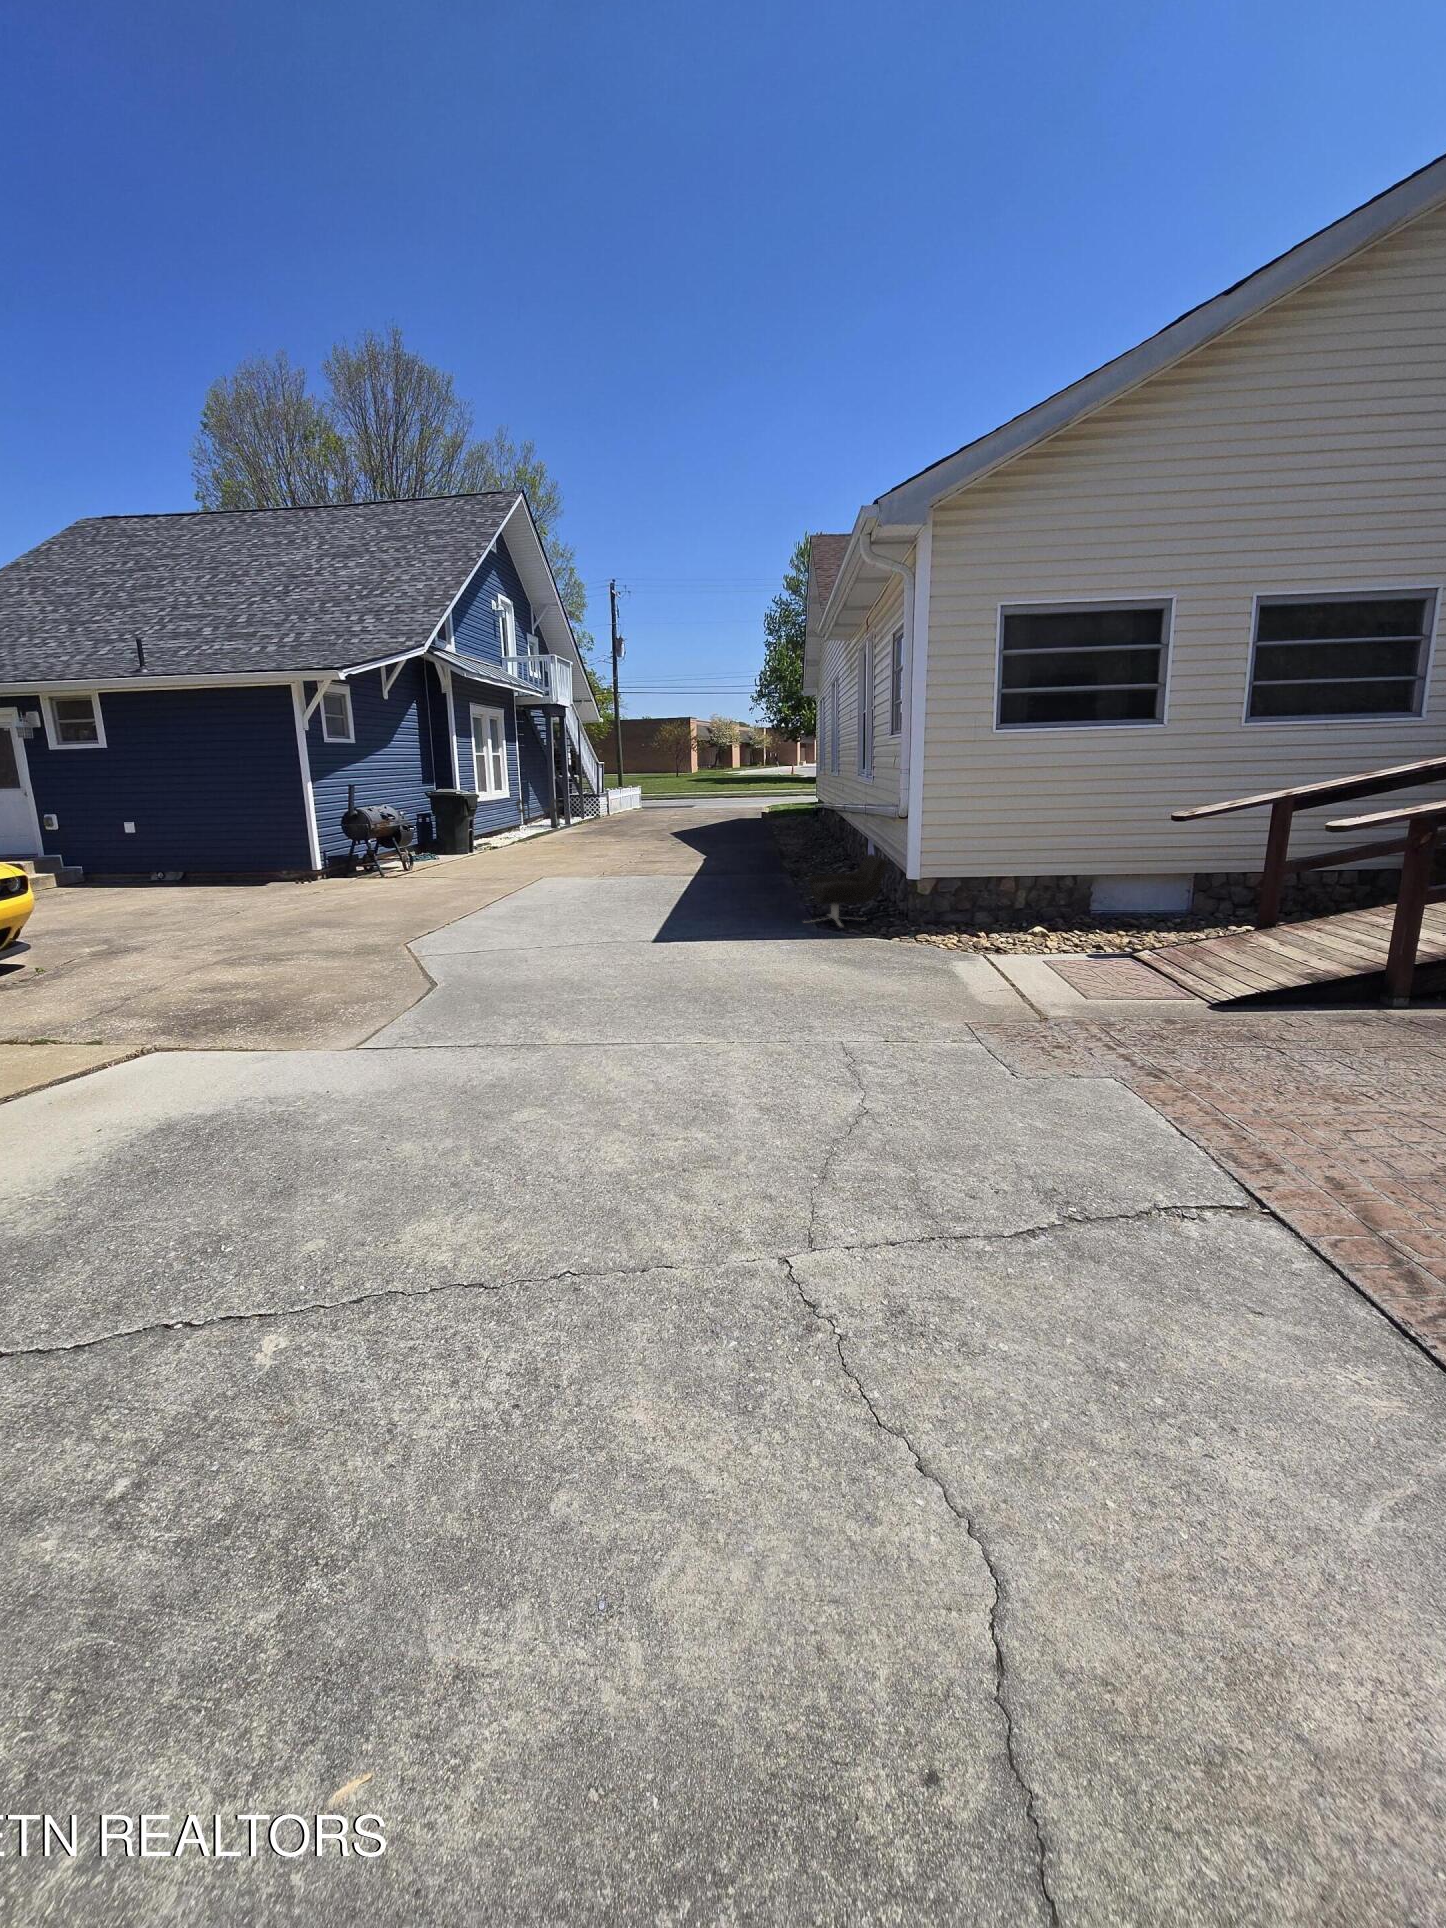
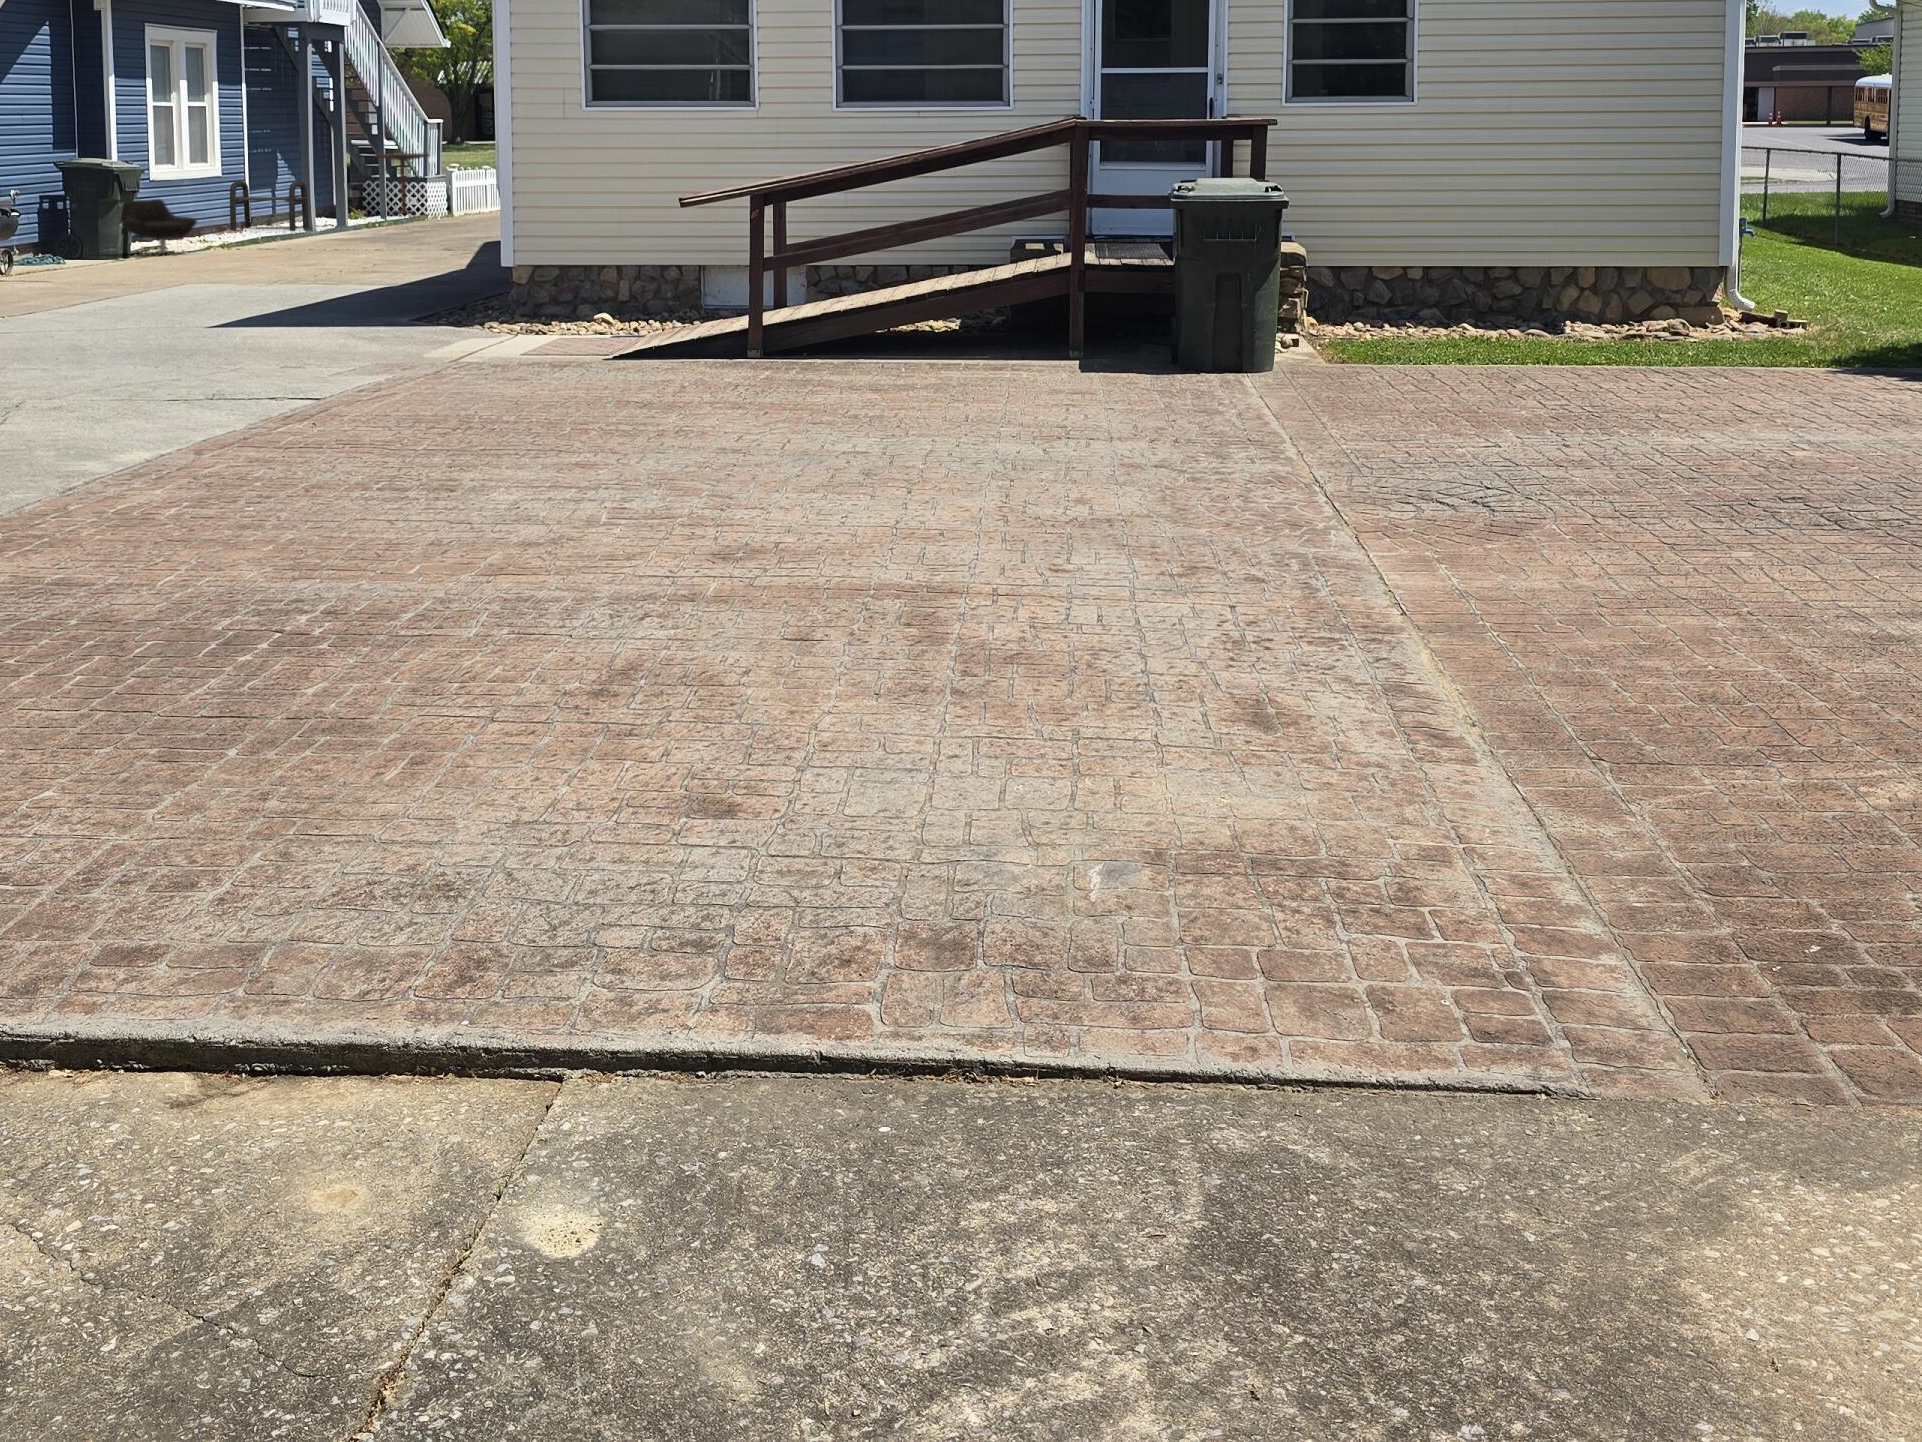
pedestal table: none [580,780,611,815] -> present [375,153,430,214]
lounge chair: present [809,854,887,926] -> present [120,199,197,254]

